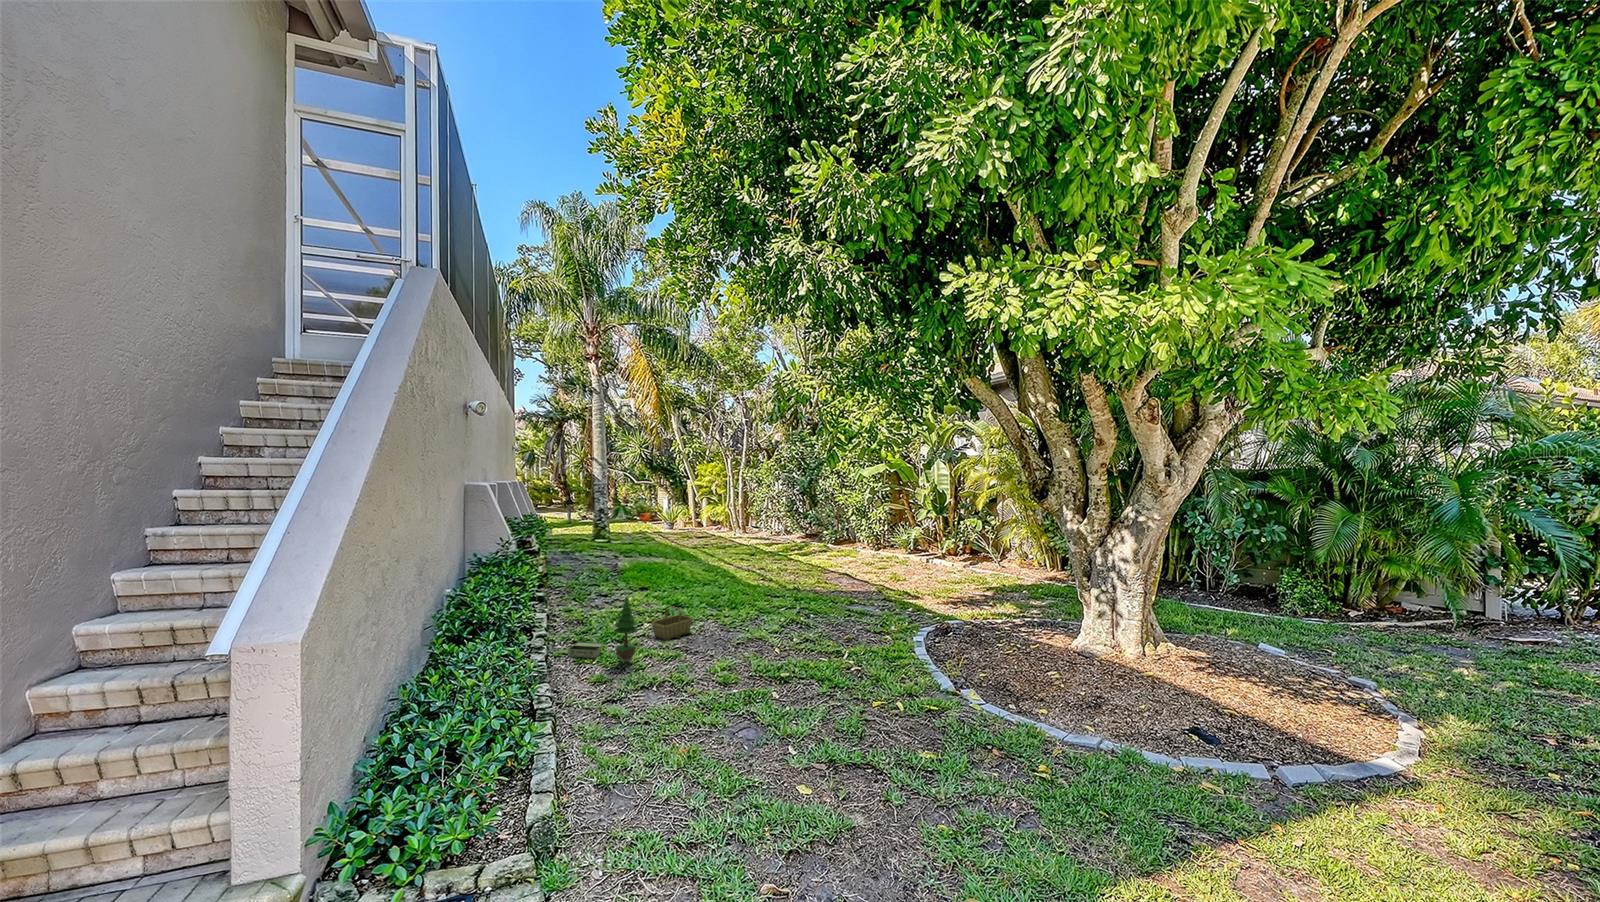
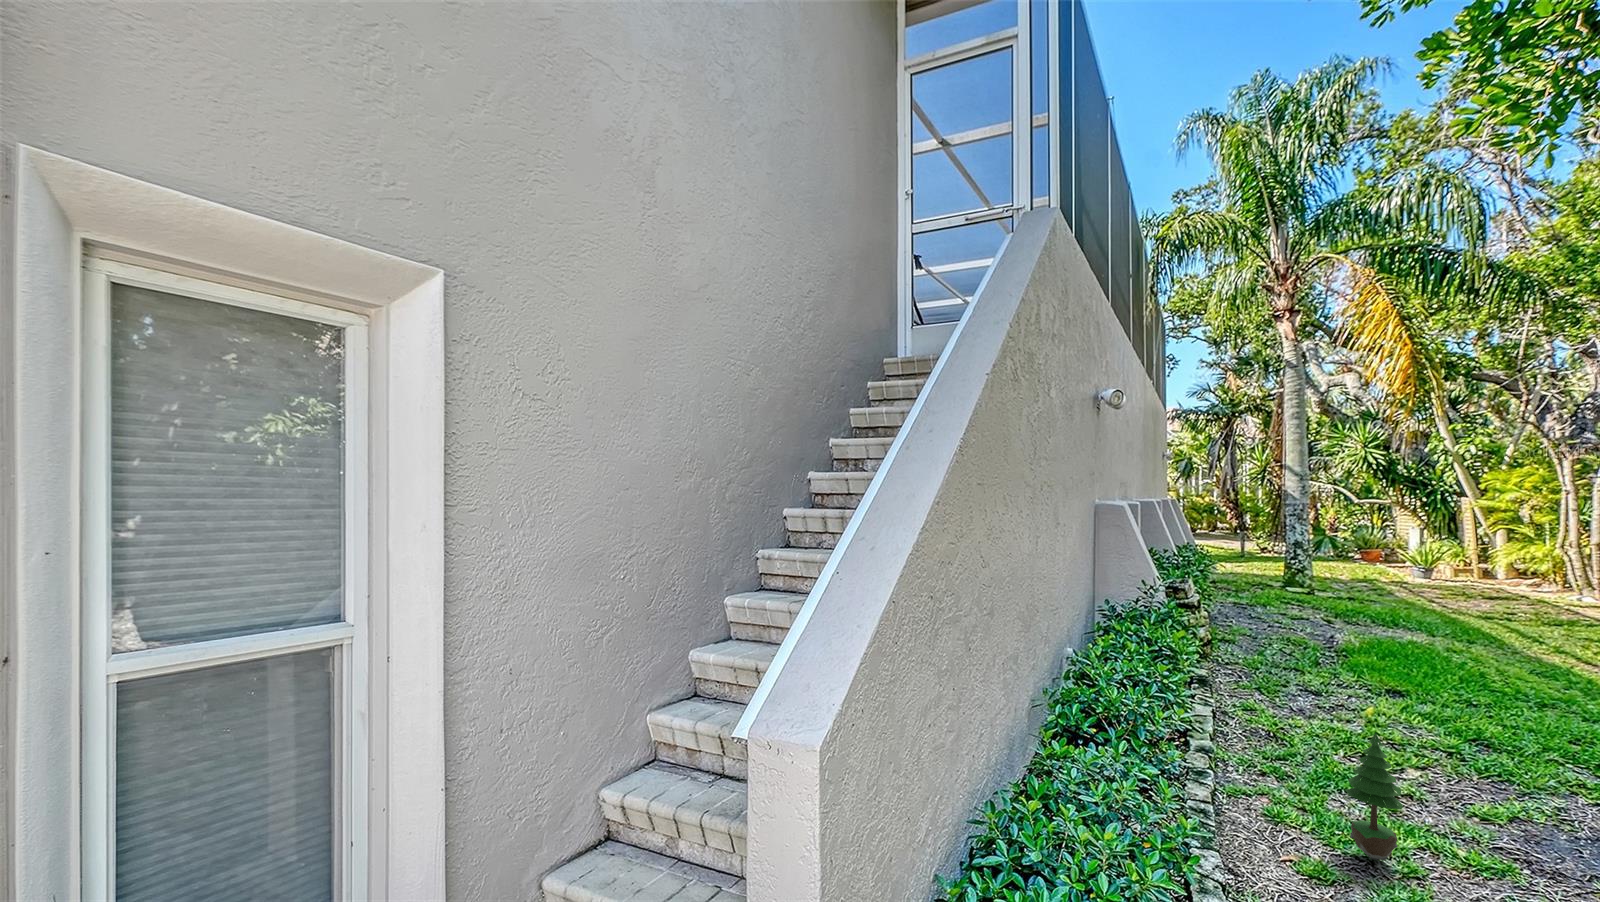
basket: present [652,606,693,640] -> none [1427,765,1538,836]
toolbox: present [568,642,605,658] -> none [1252,781,1324,825]

